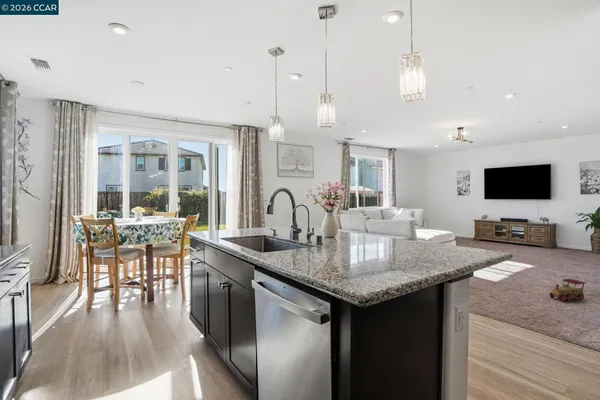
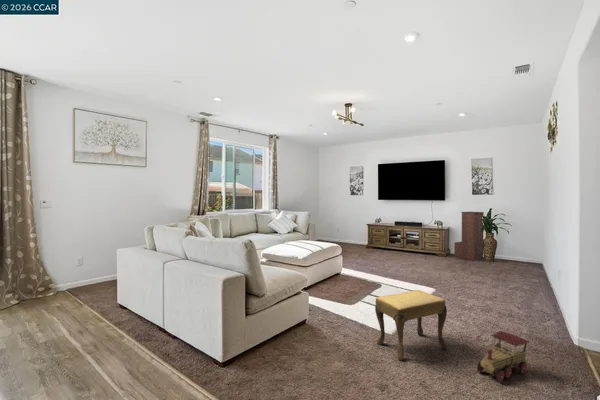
bookshelf: none [560,210,591,252] -> present [454,212,484,260]
footstool: none [485,256,533,291] -> present [375,290,447,361]

